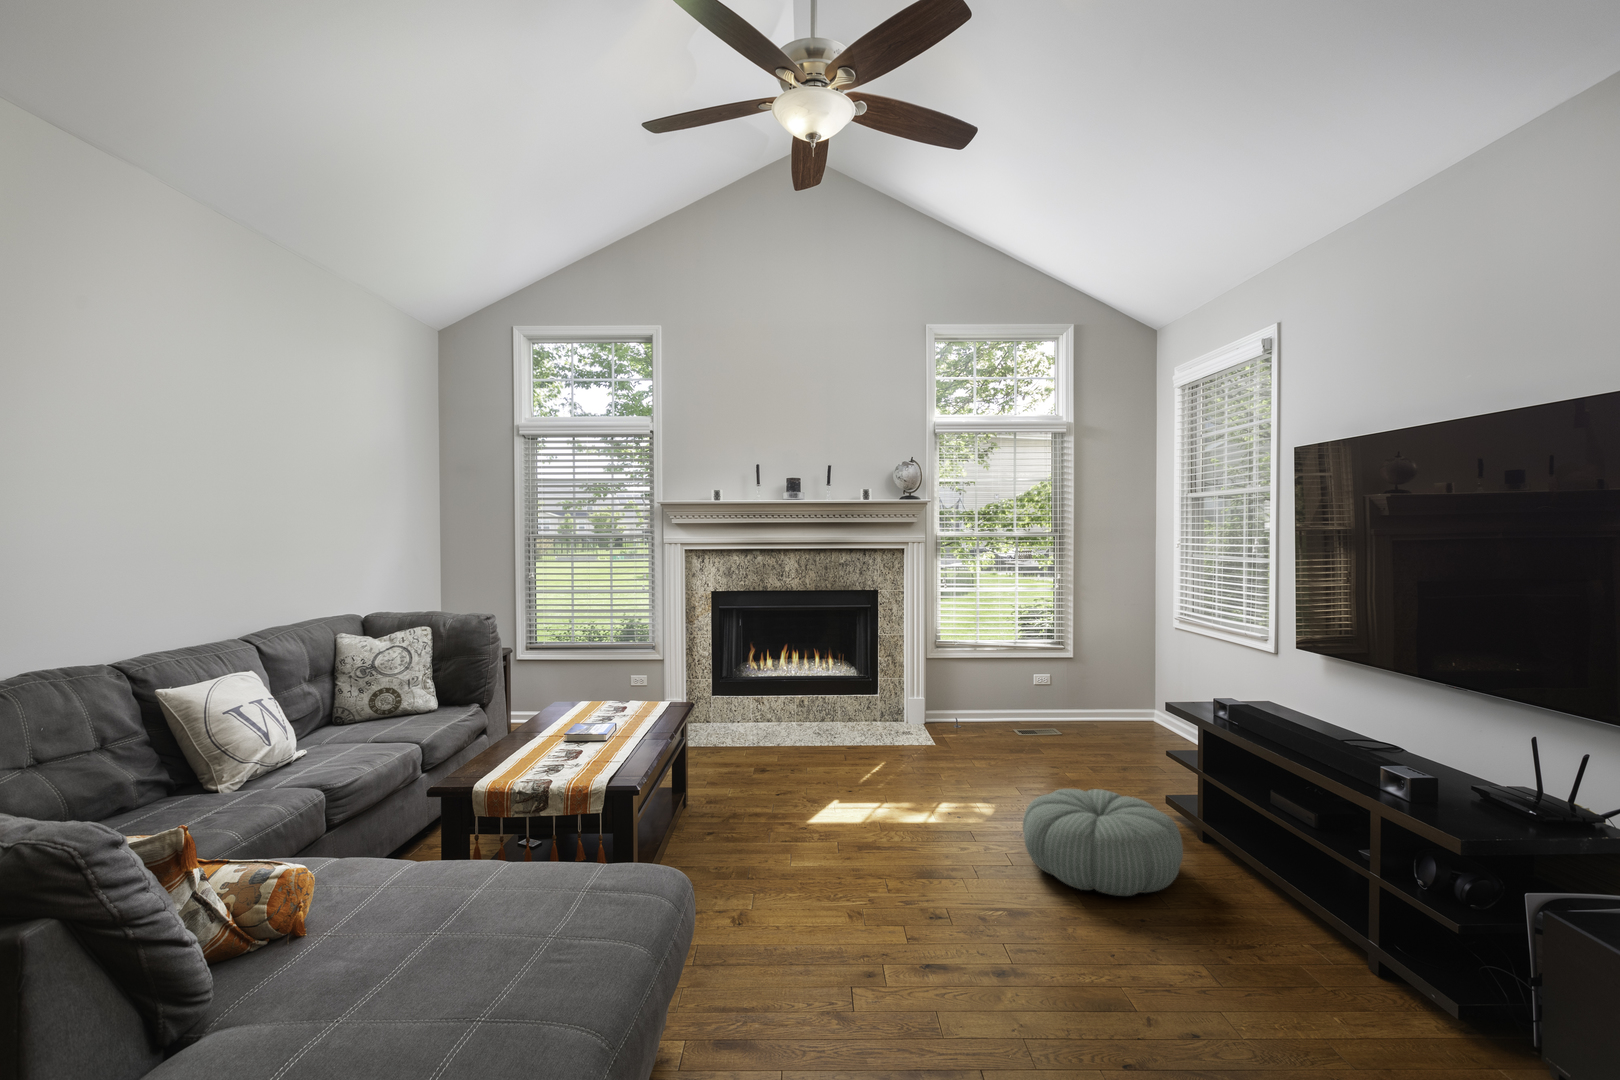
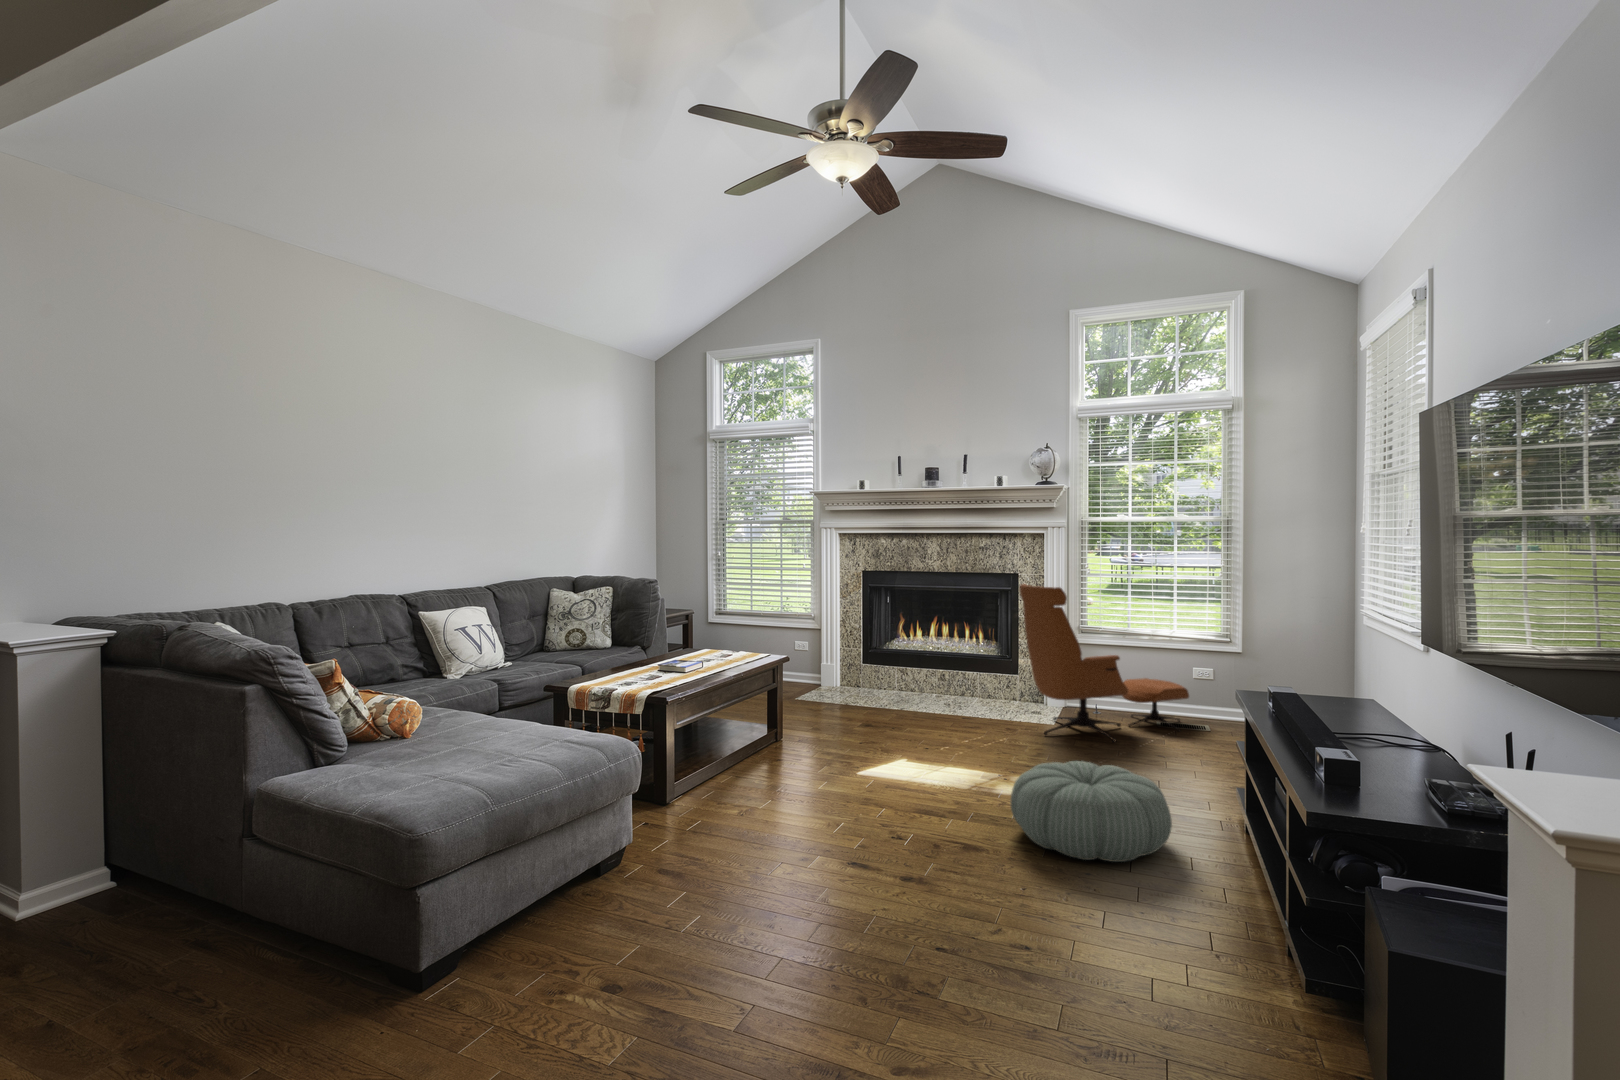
lounge chair: none [908,604,1036,753] -> present [1020,584,1189,743]

